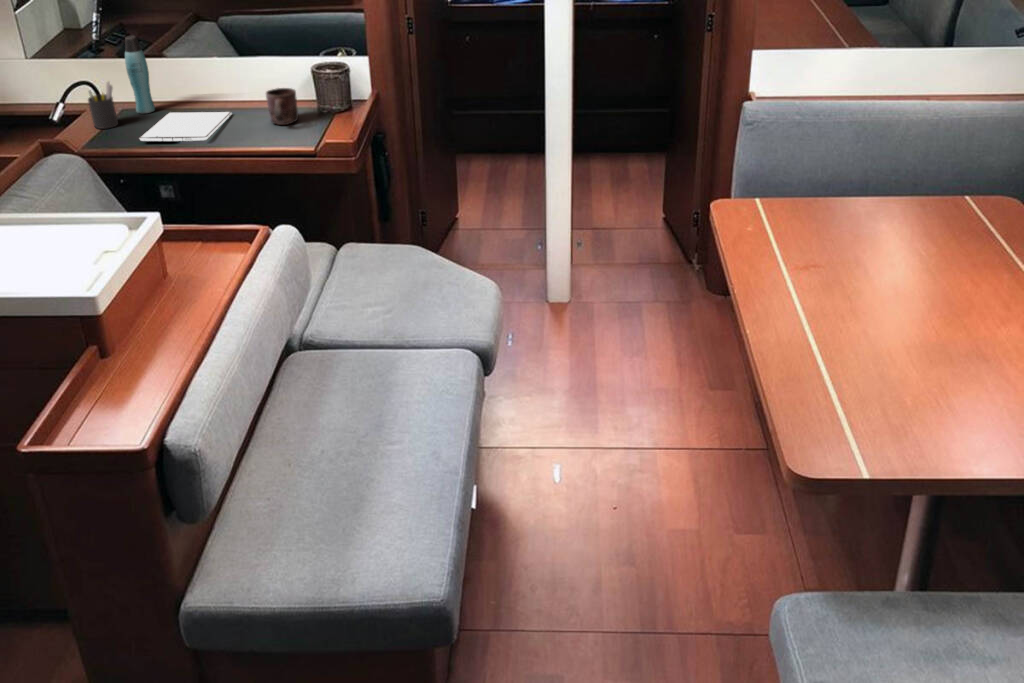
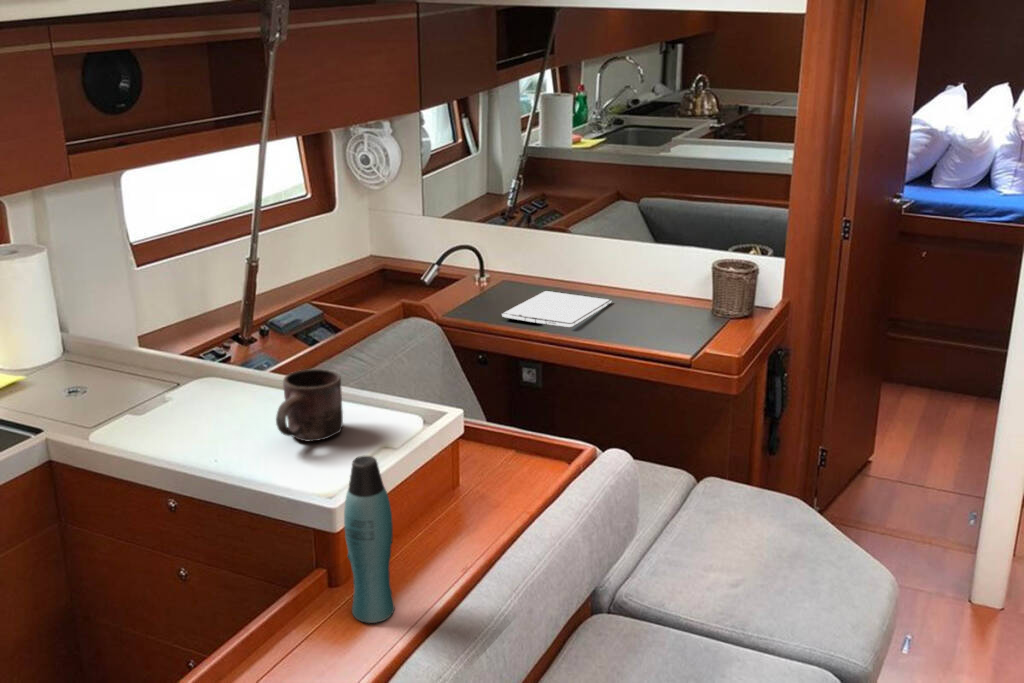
bottle: present [125,36,155,113] -> present [344,456,395,623]
pen holder: present [88,82,118,129] -> none [464,248,492,298]
mug: present [266,88,298,125] -> present [276,369,343,441]

